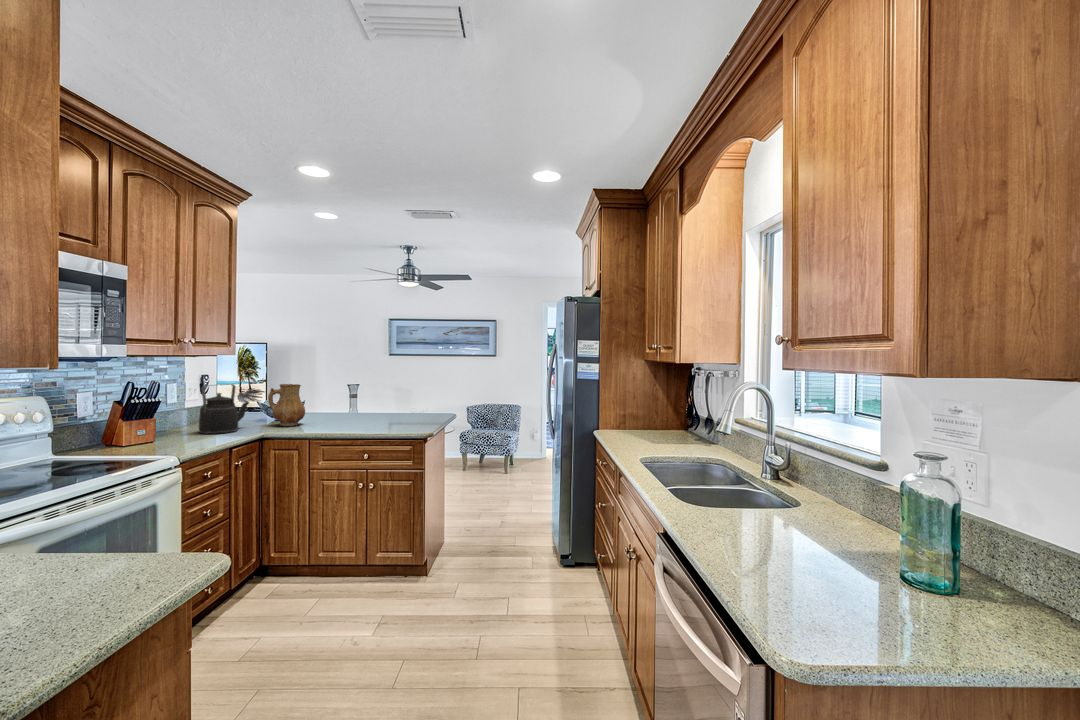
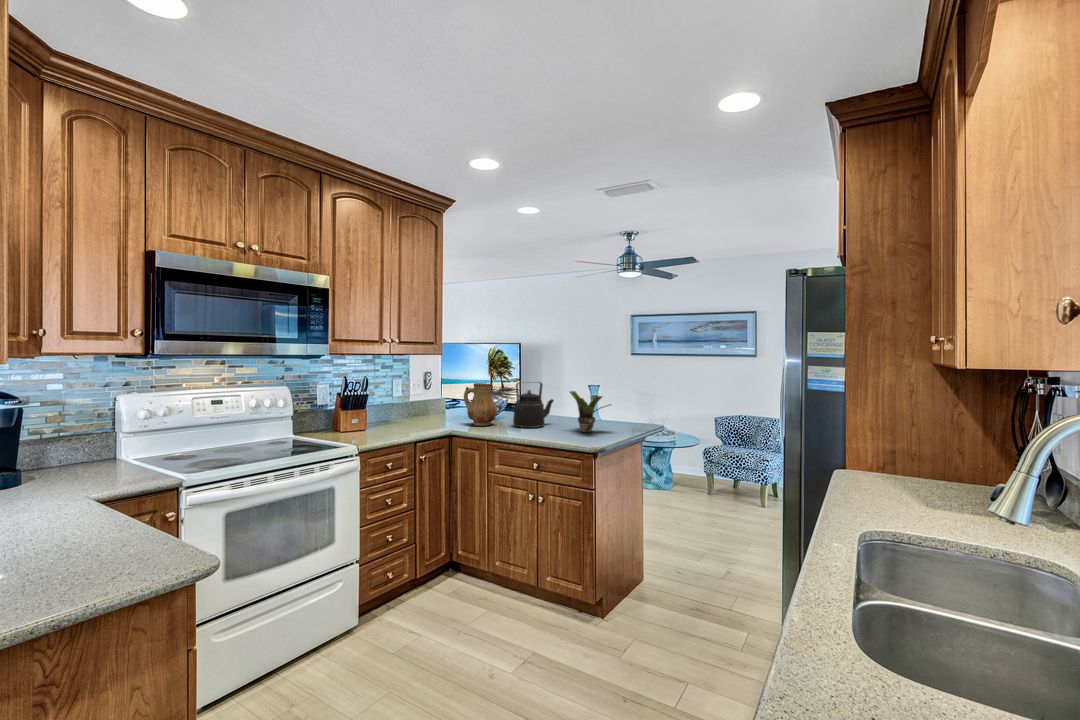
kettle: present [199,384,249,434] -> present [513,382,554,428]
potted plant: none [383,388,423,424] -> present [570,391,611,433]

